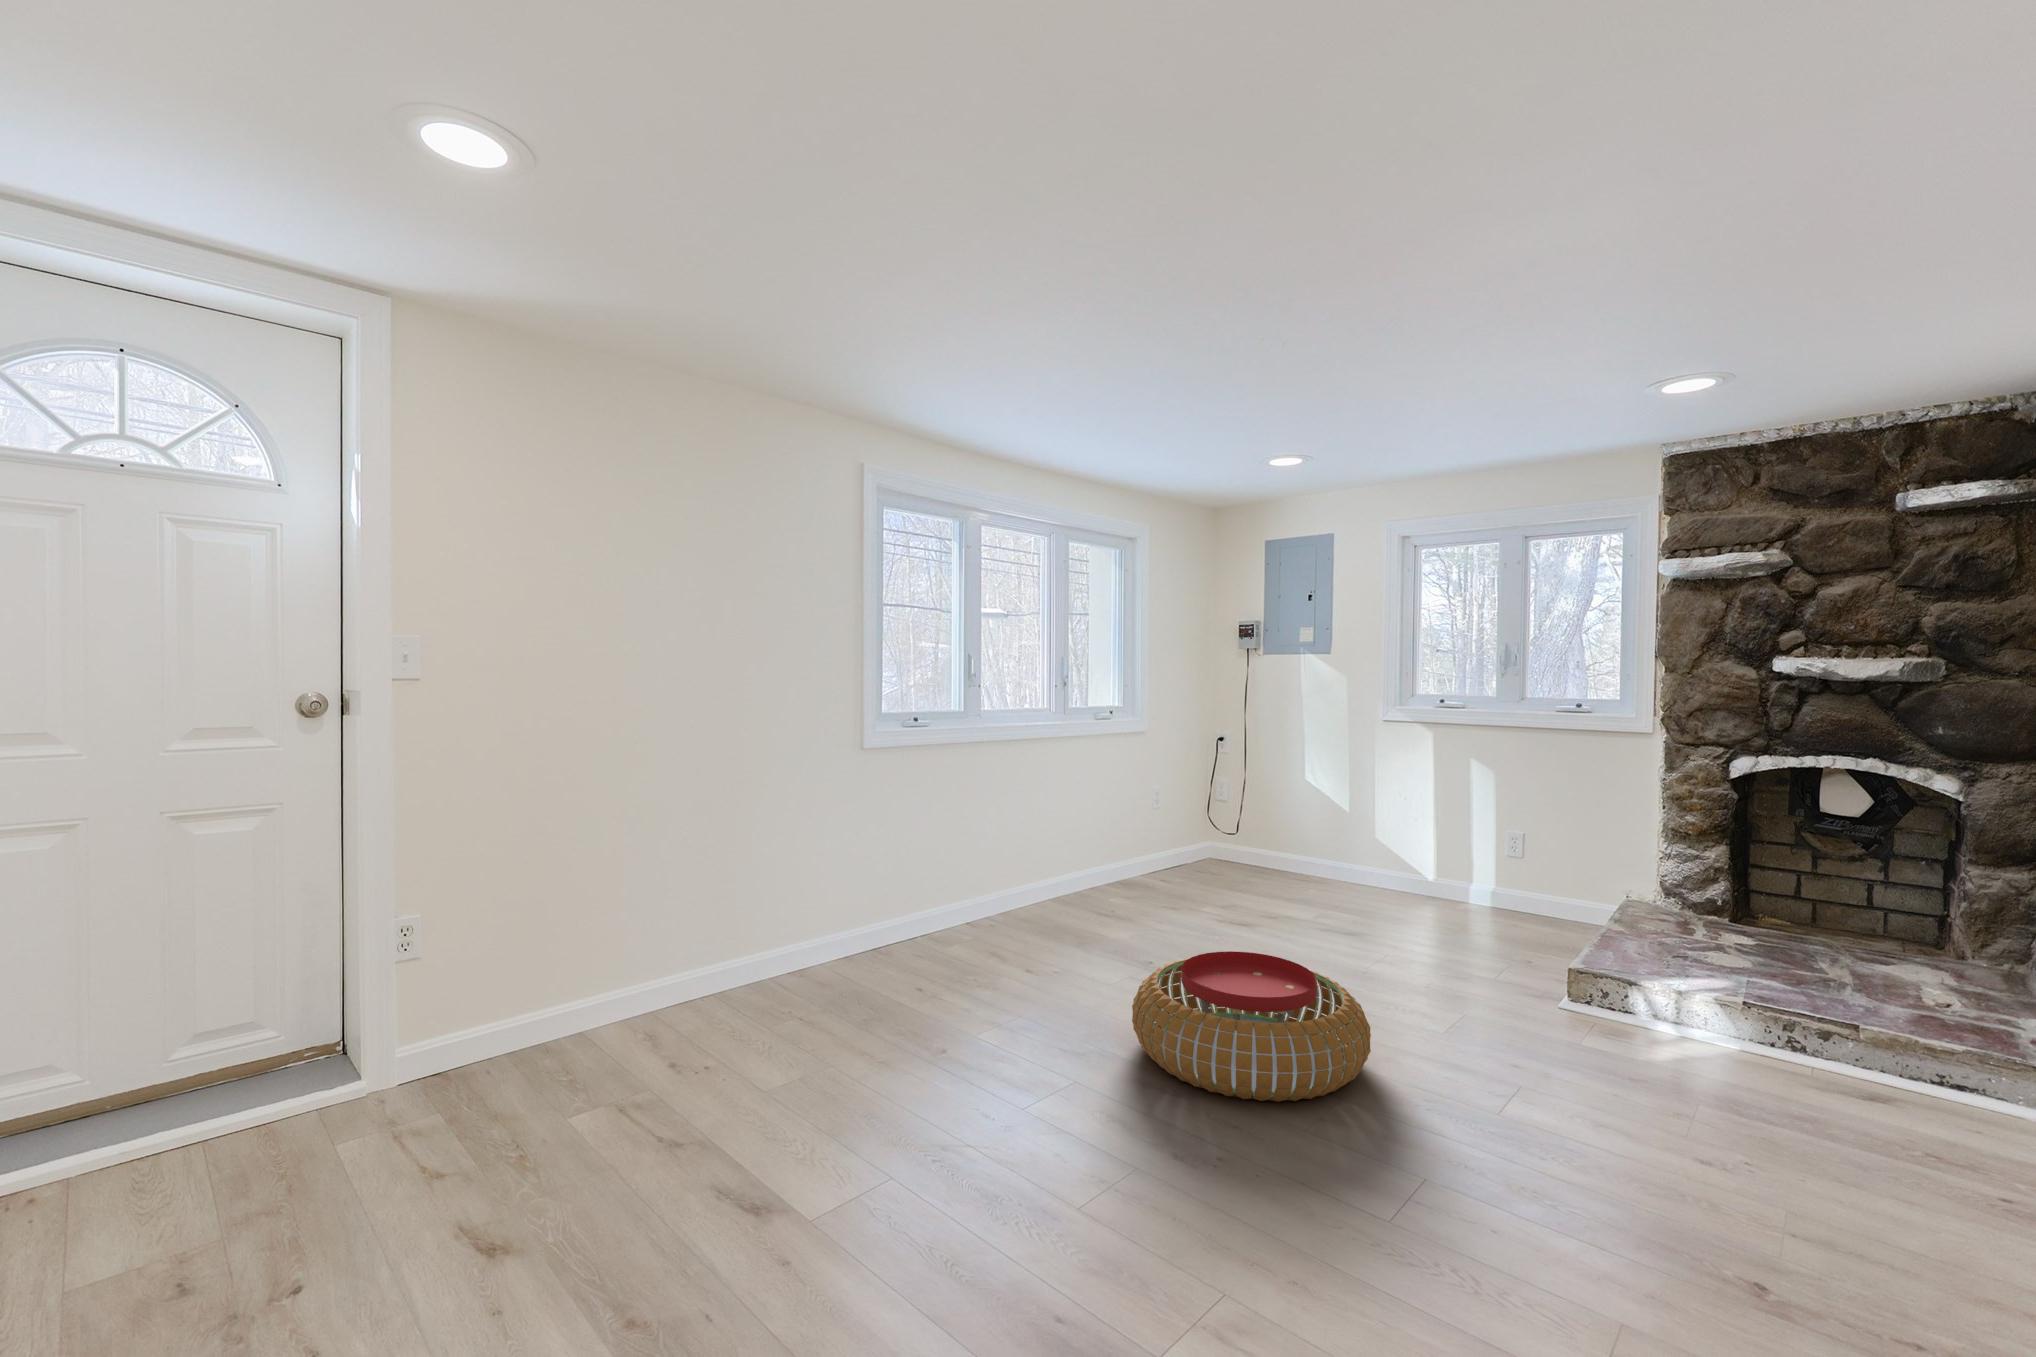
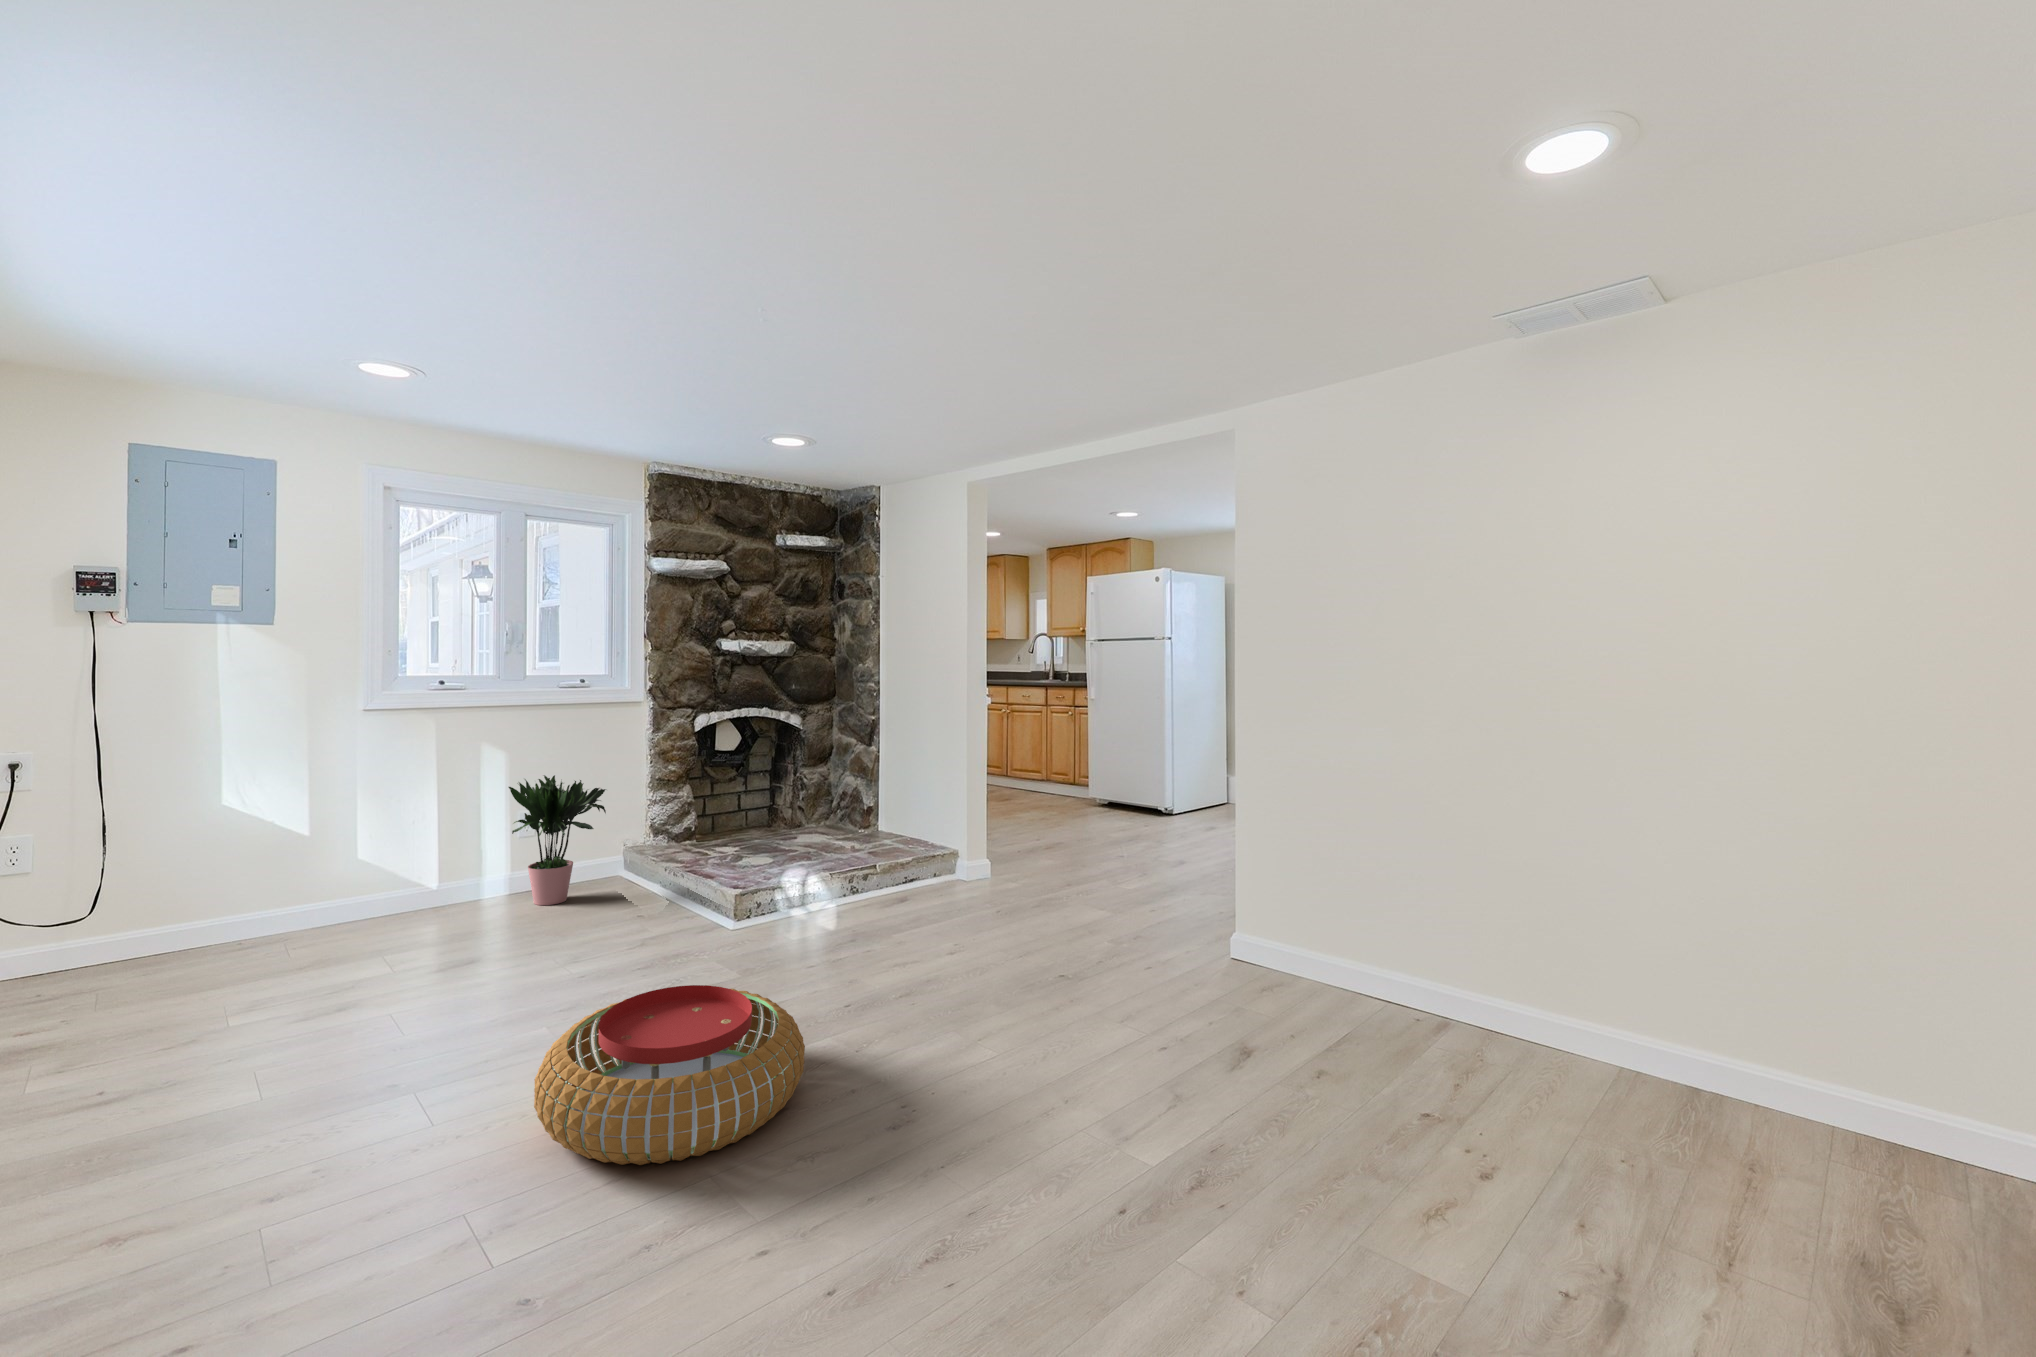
potted plant: none [1463,791,1568,930] -> present [509,775,606,905]

